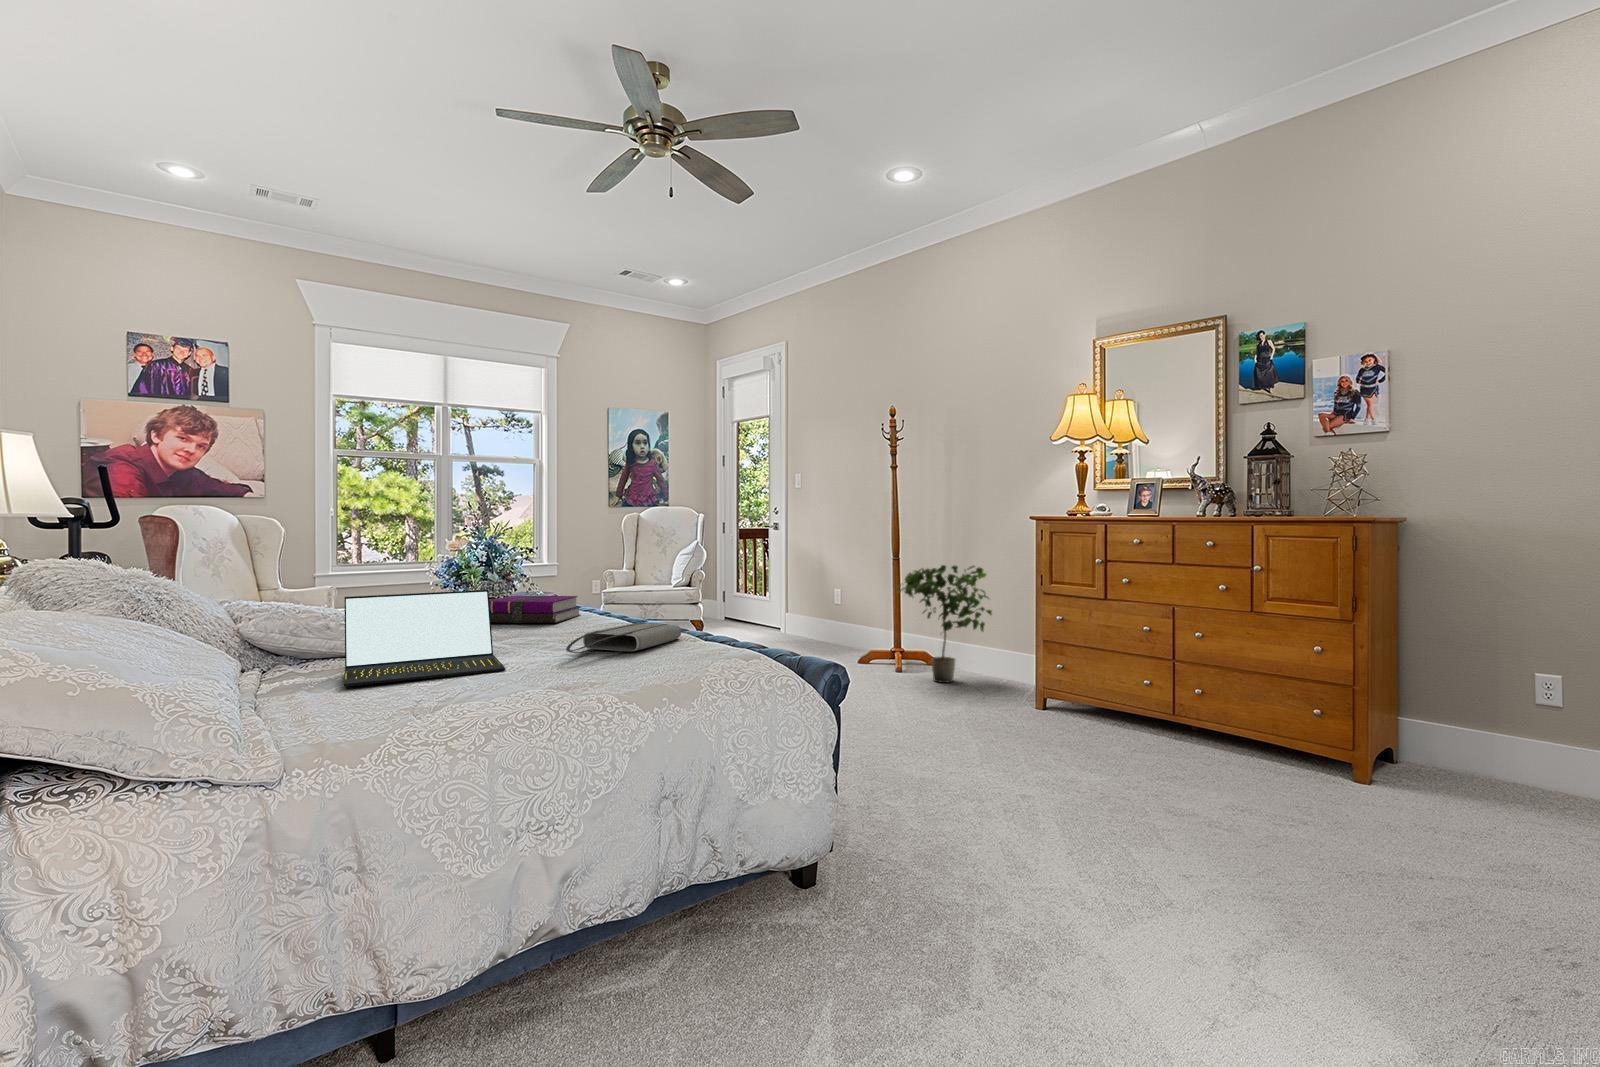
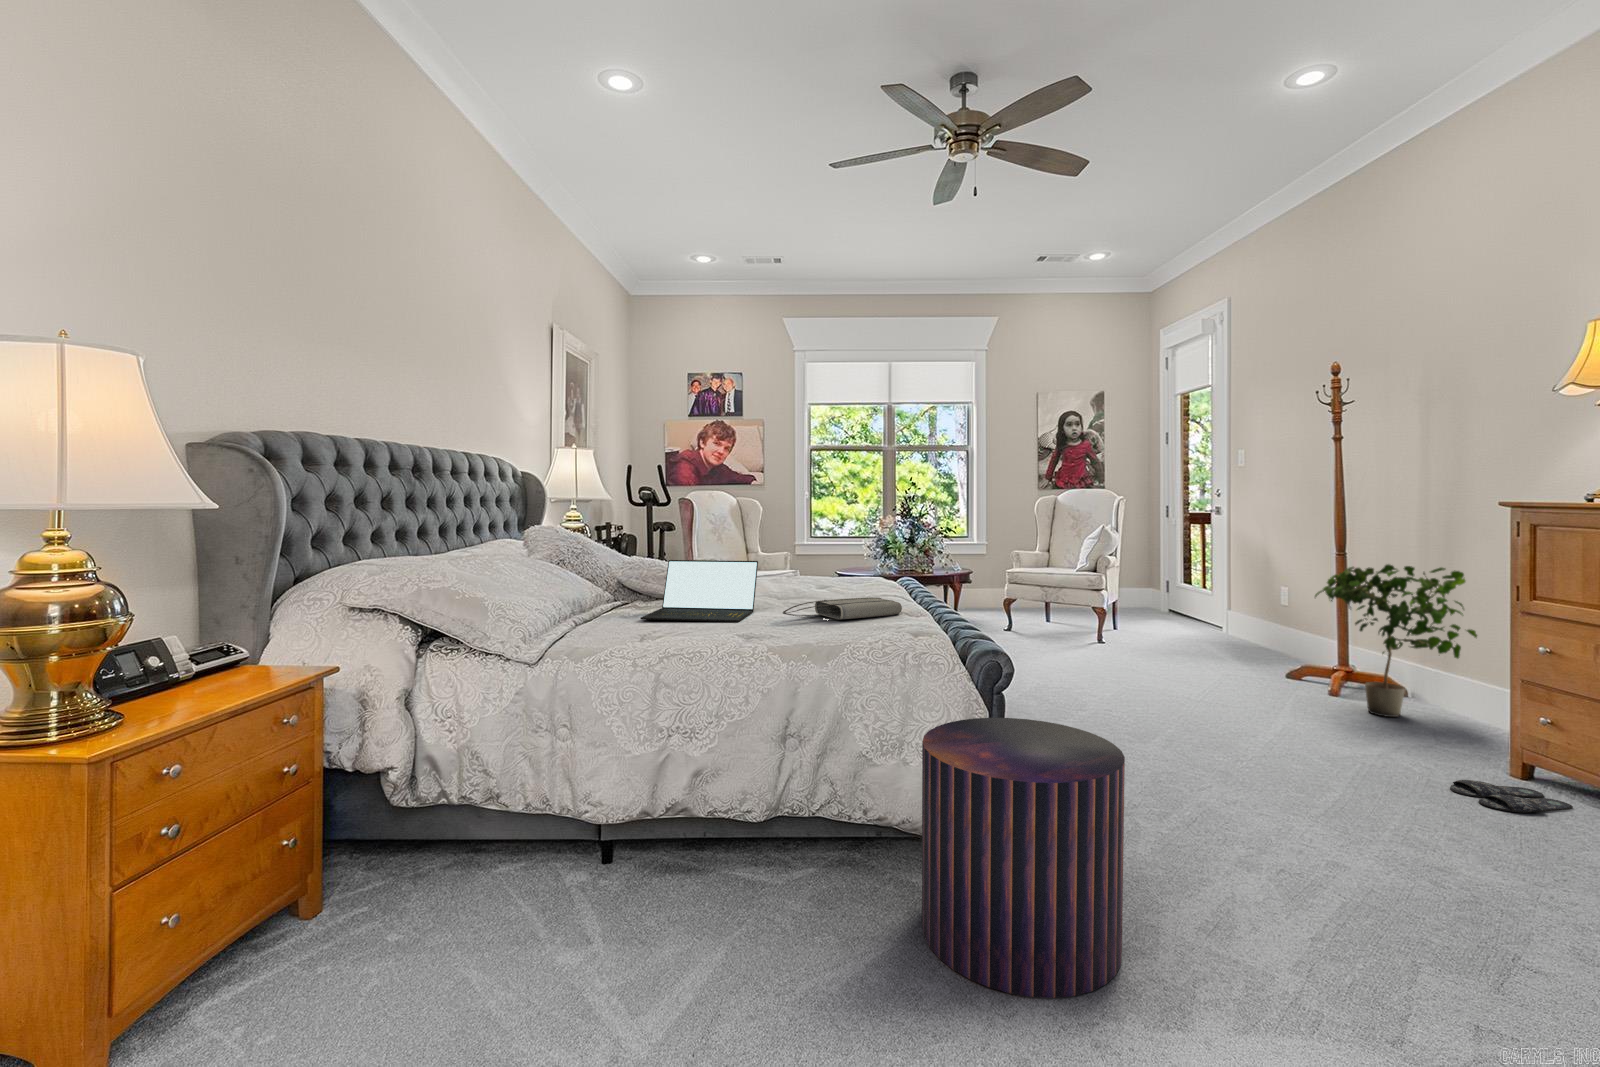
notebook: present [489,595,580,623] -> none [800,567,880,592]
slippers: none [1026,715,1087,732] -> present [1450,780,1573,813]
pouf: none [828,721,1020,989] -> present [922,718,1125,998]

